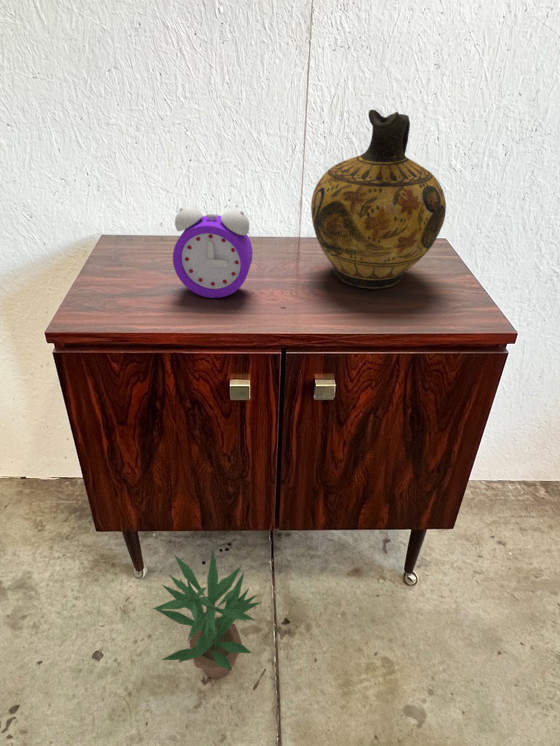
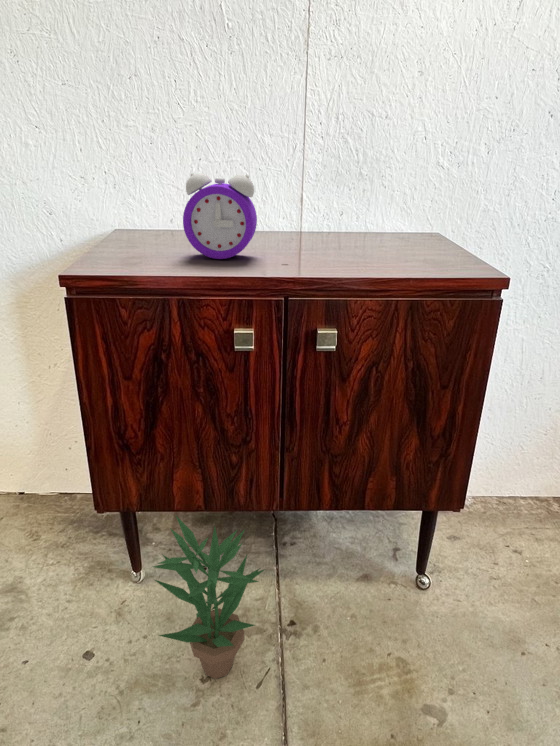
ceramic jug: present [311,110,446,288] -> none [311,86,435,255]

